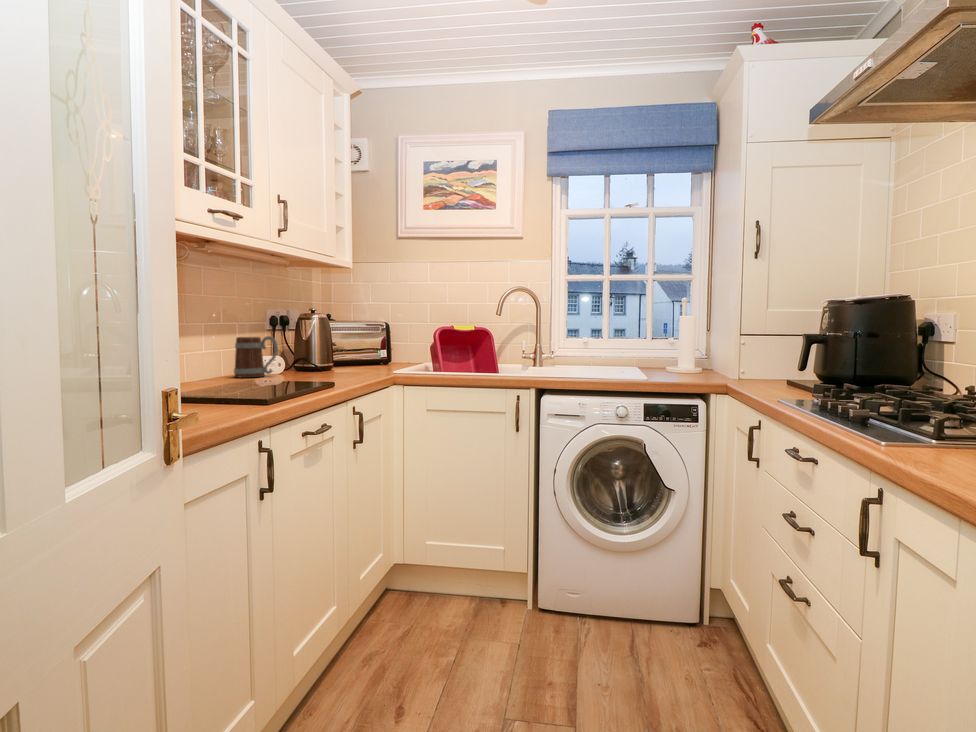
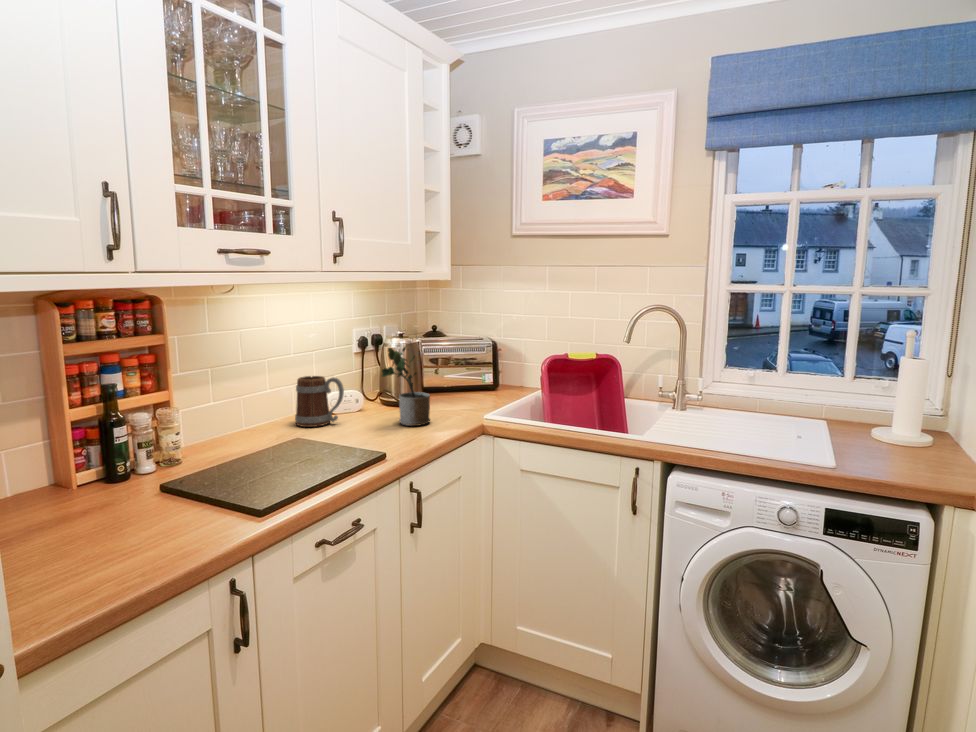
potted plant: none [313,309,352,375] -> present [382,347,430,426]

